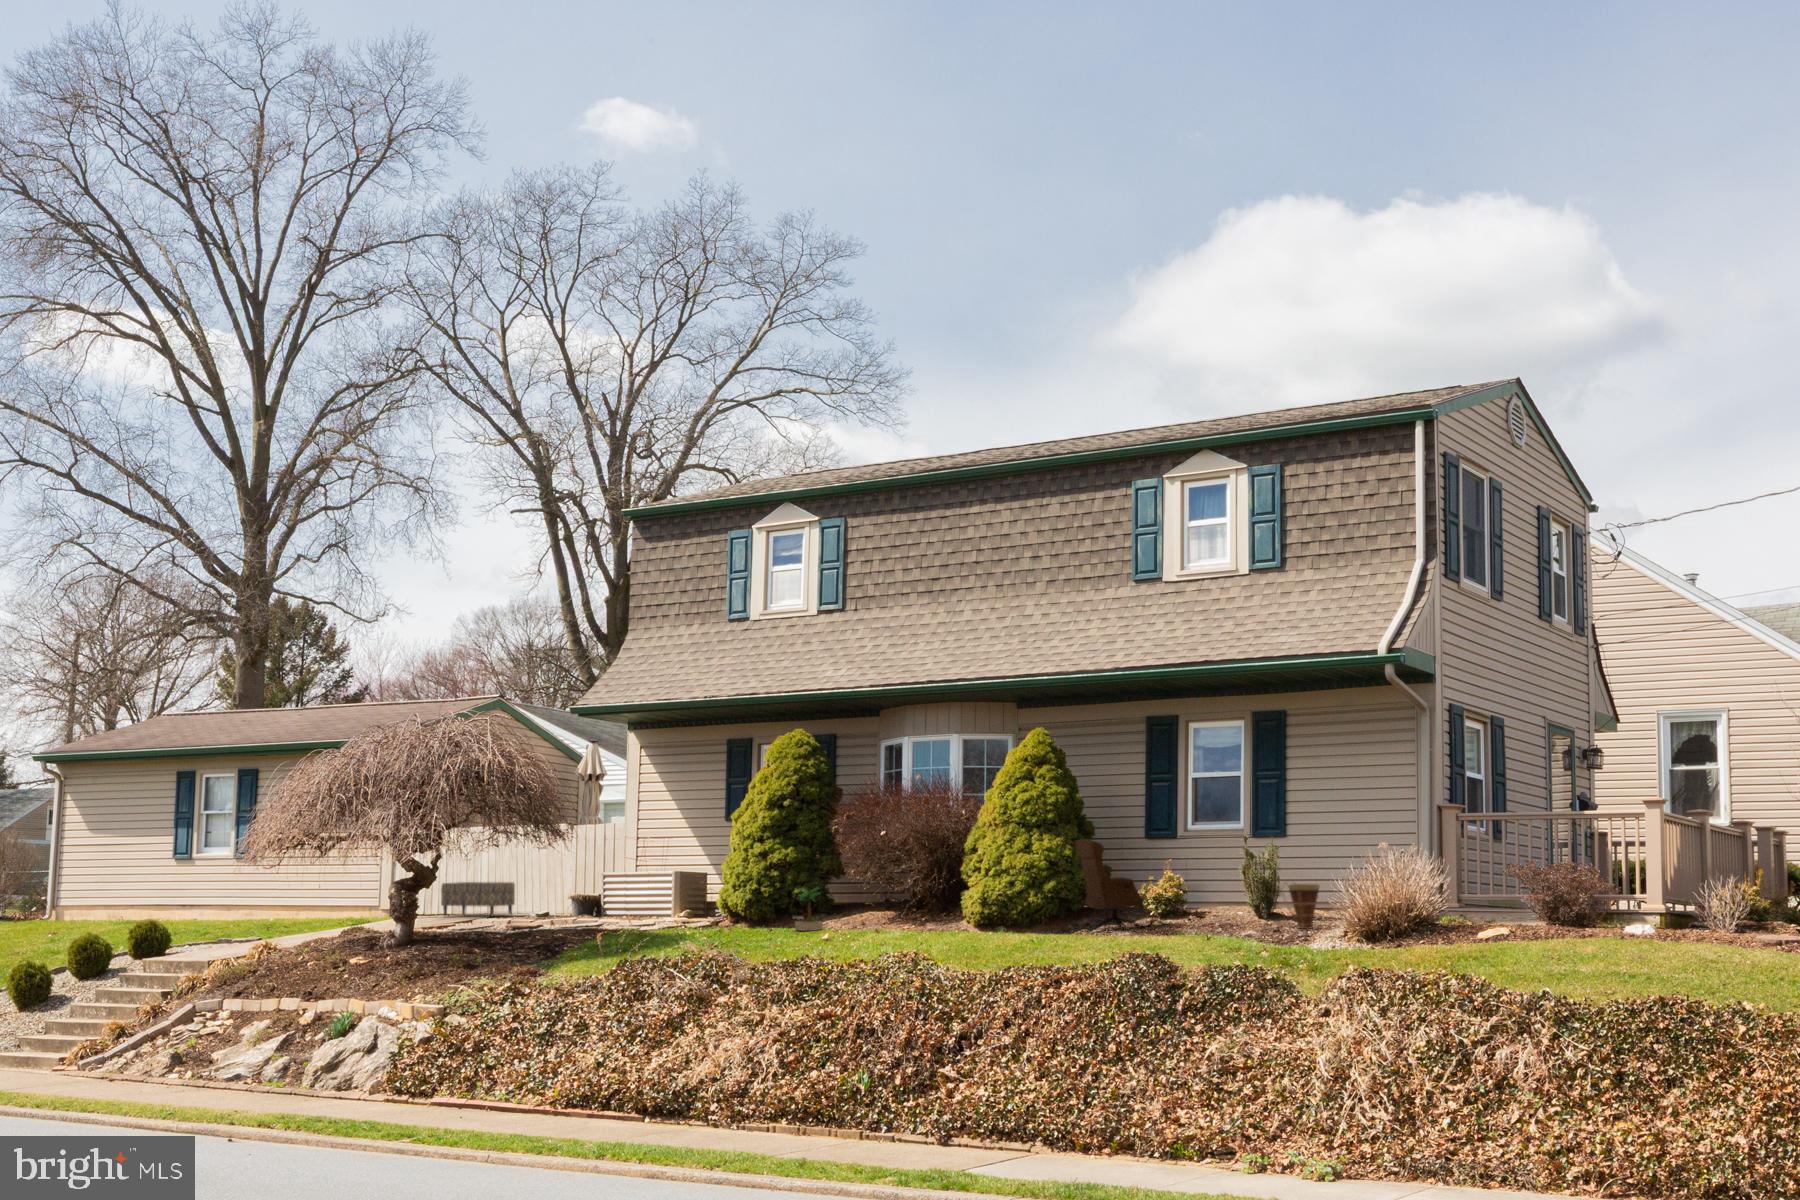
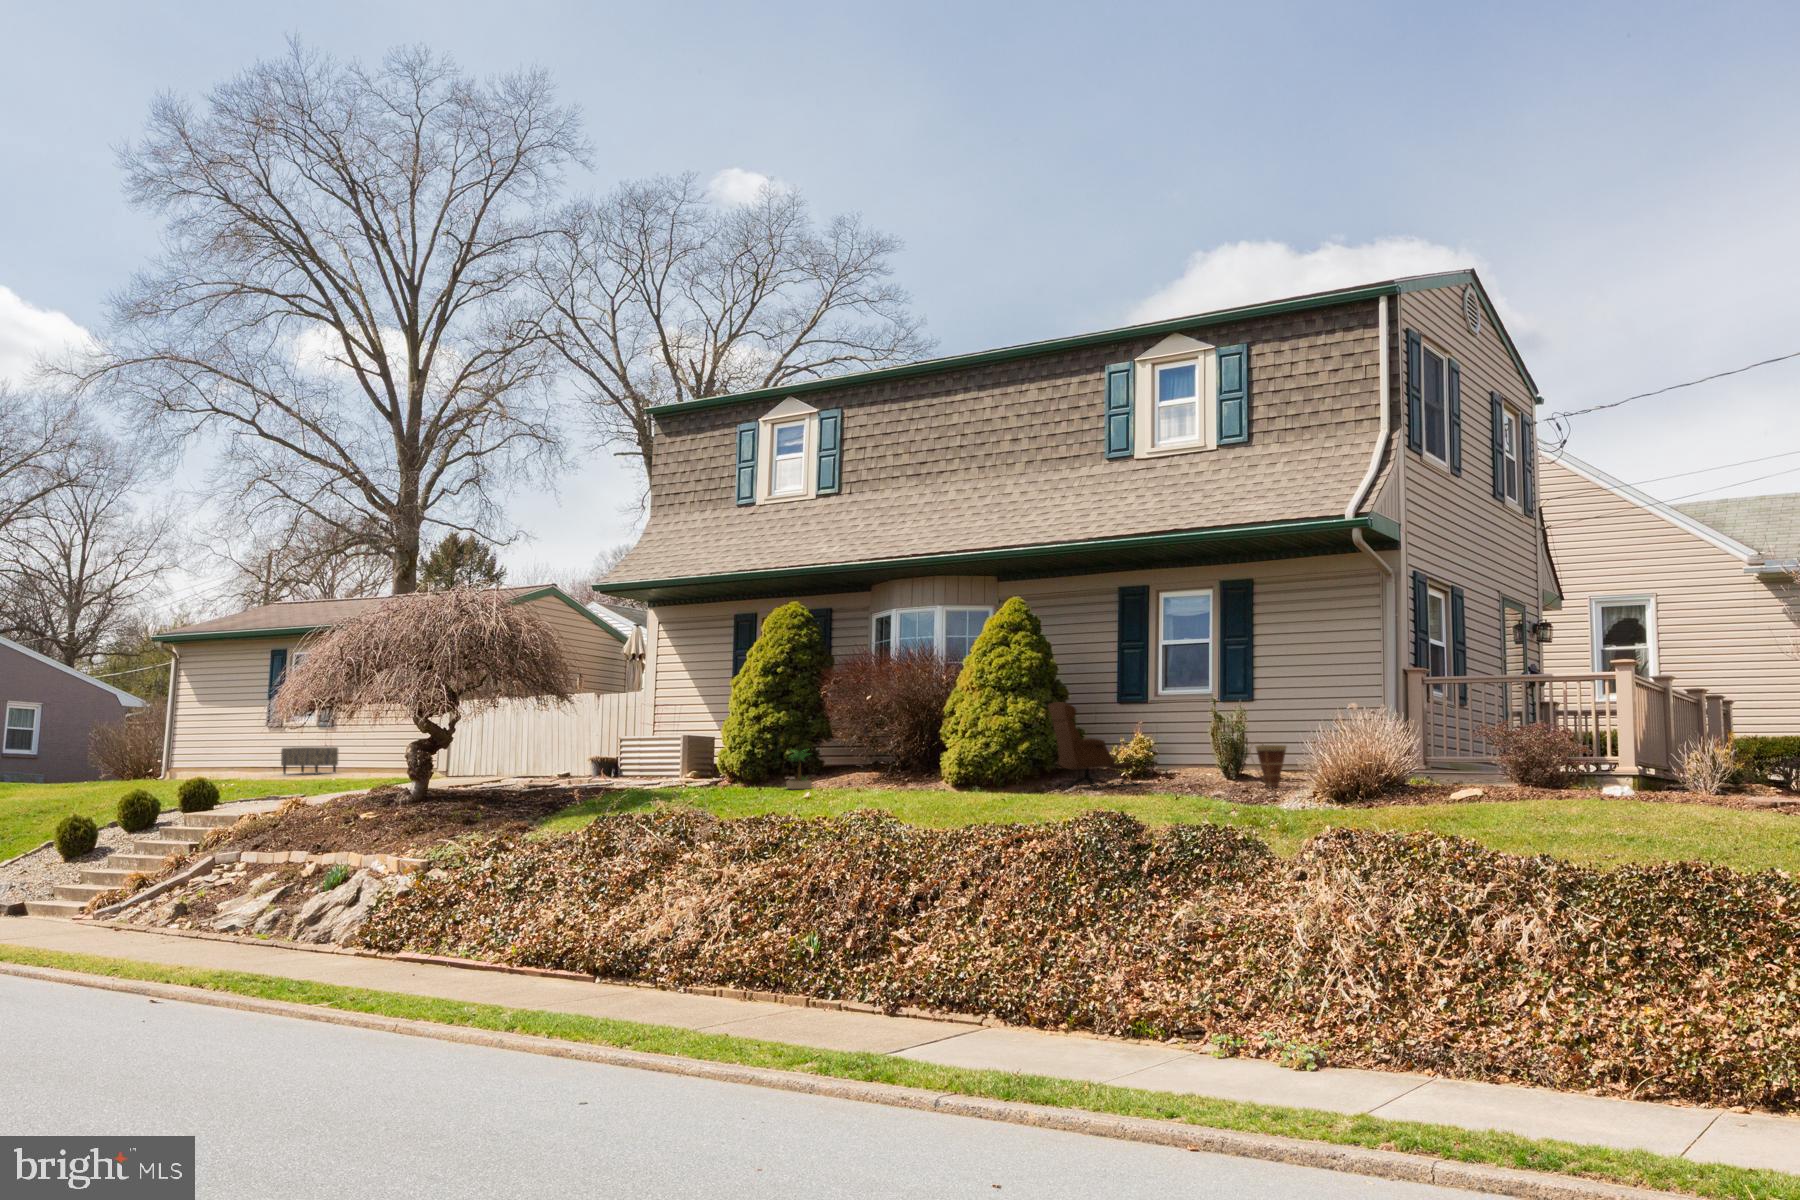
bench: present [441,882,515,917] -> present [281,747,338,774]

